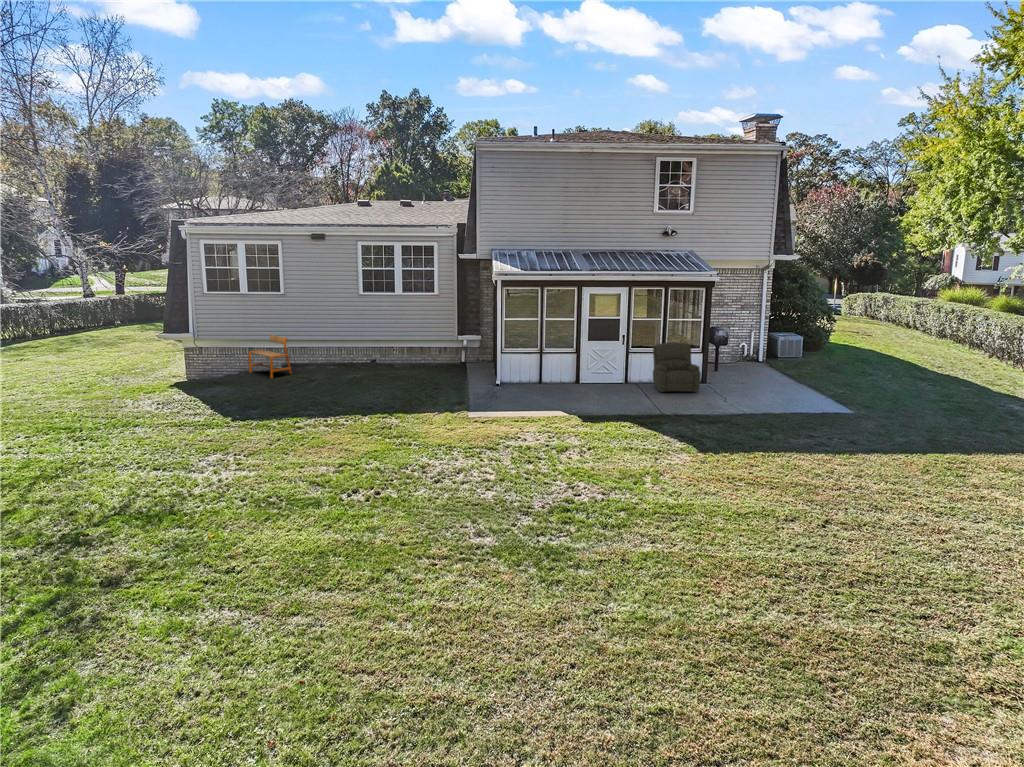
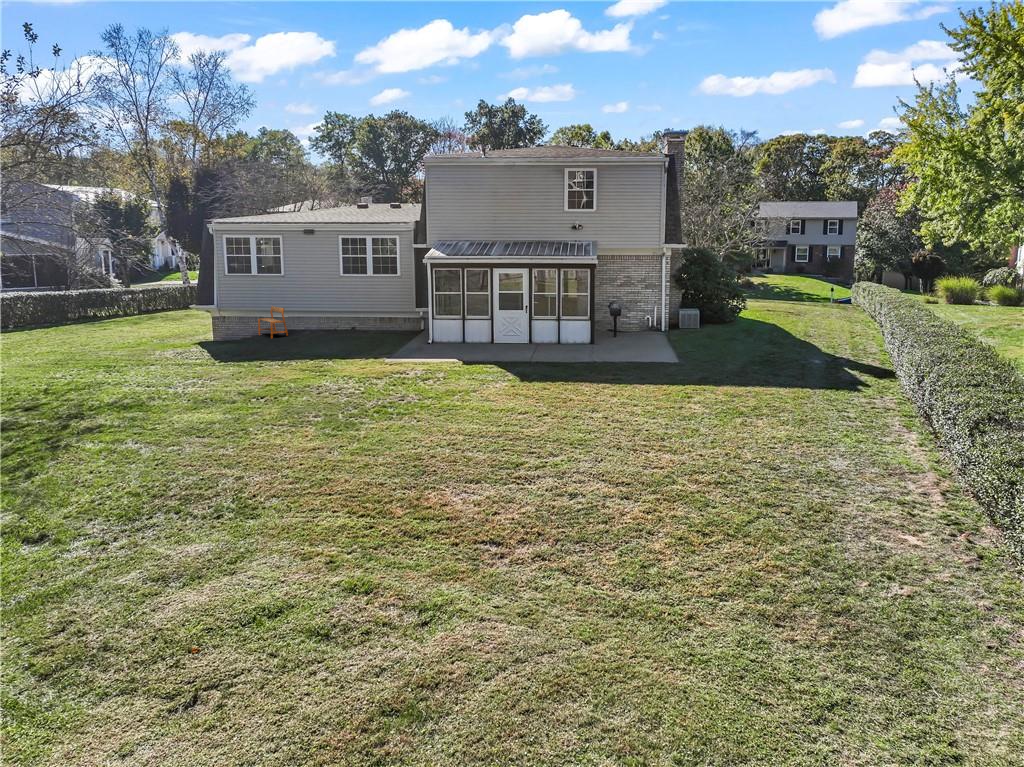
chair: present [653,342,701,393] -> none [548,312,581,351]

